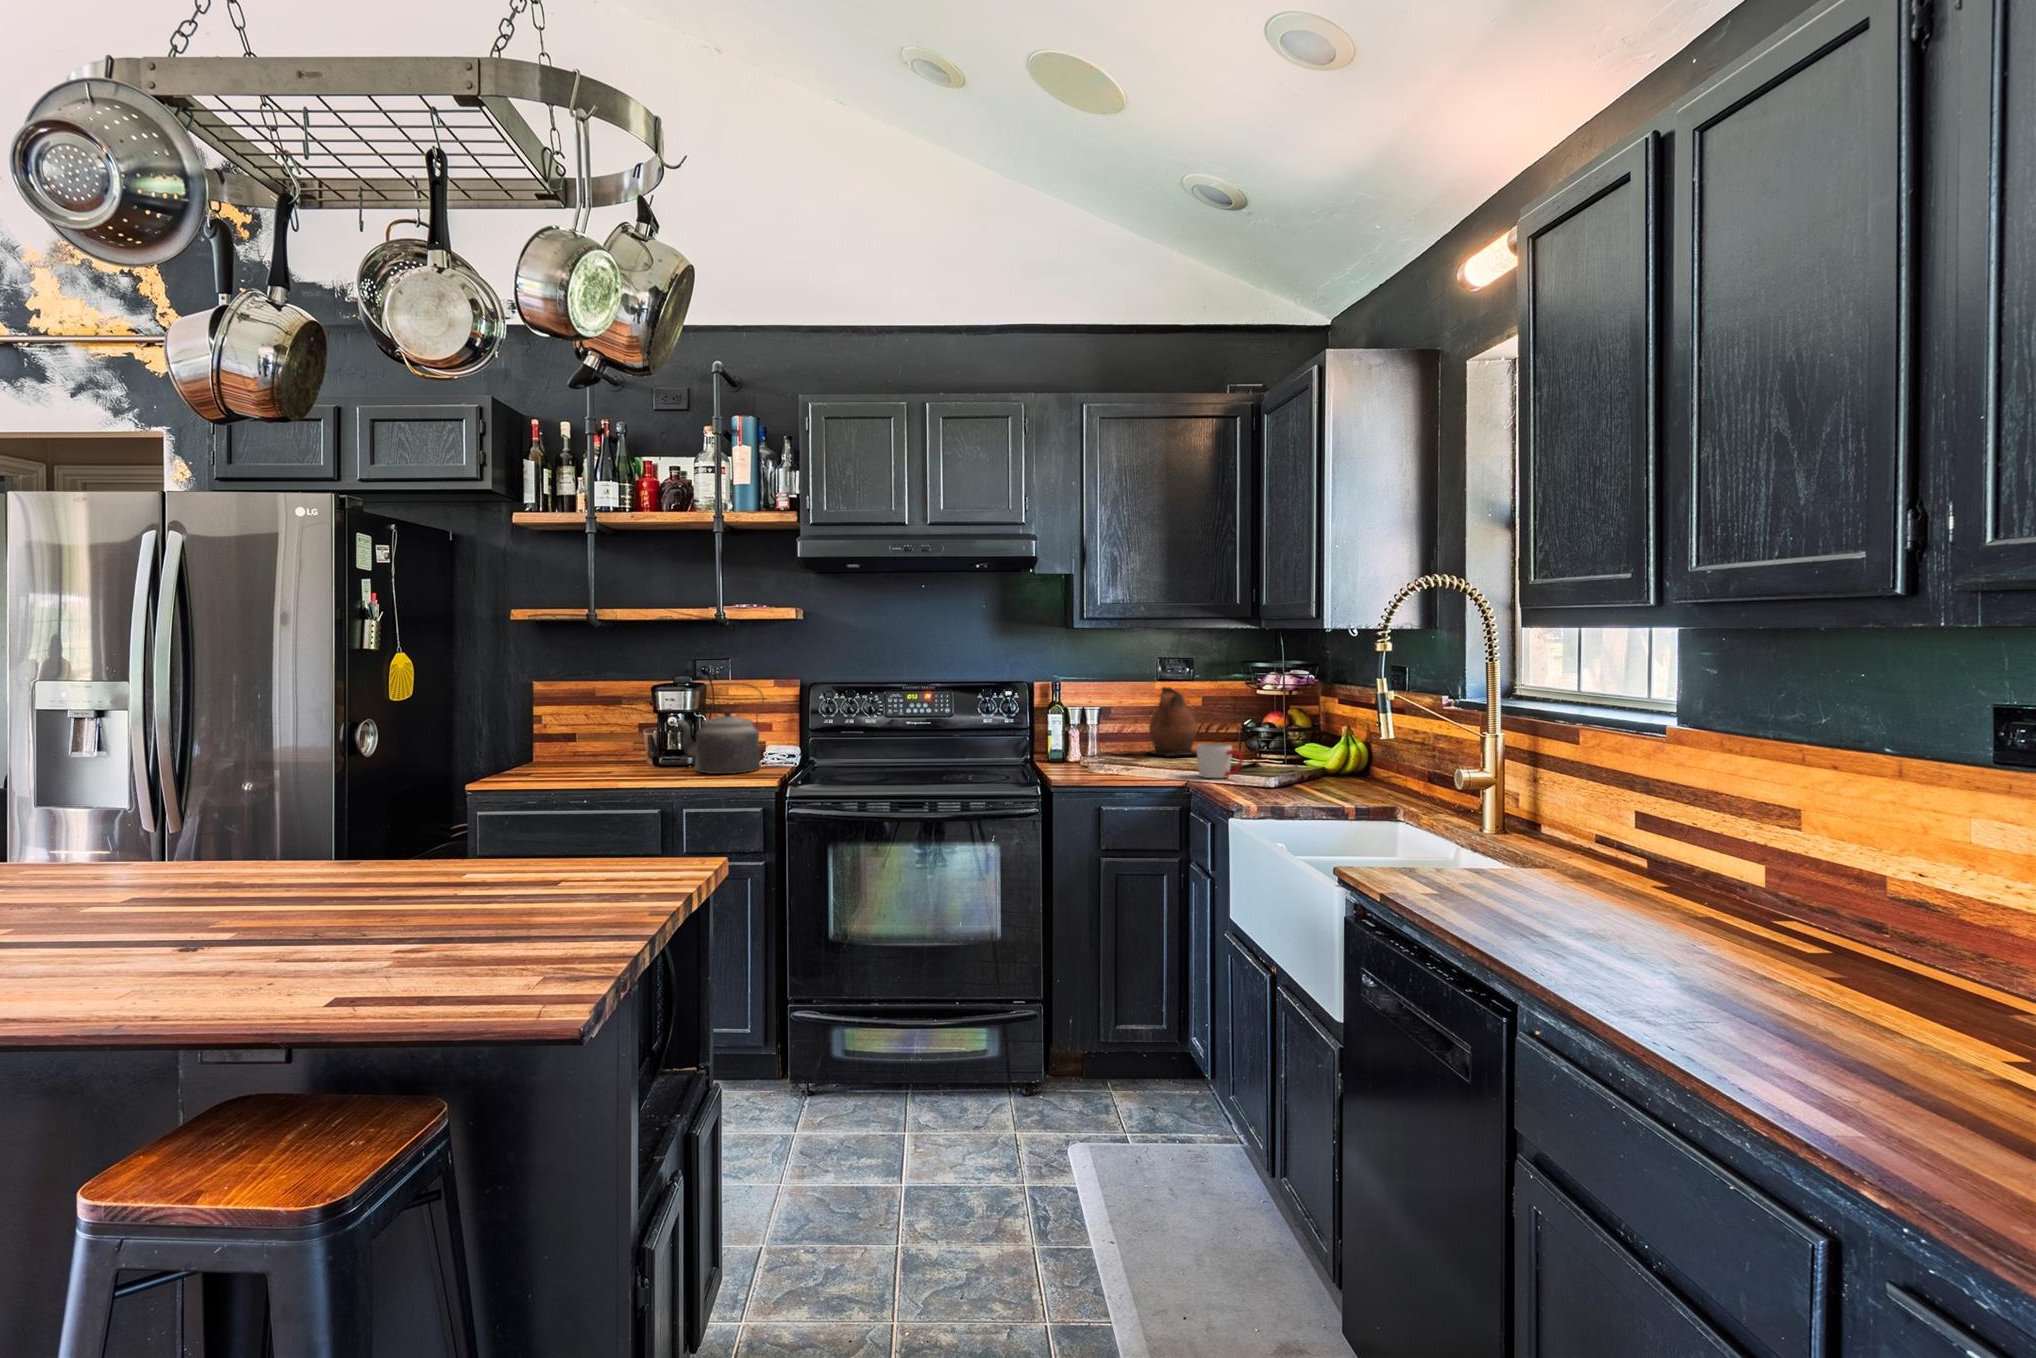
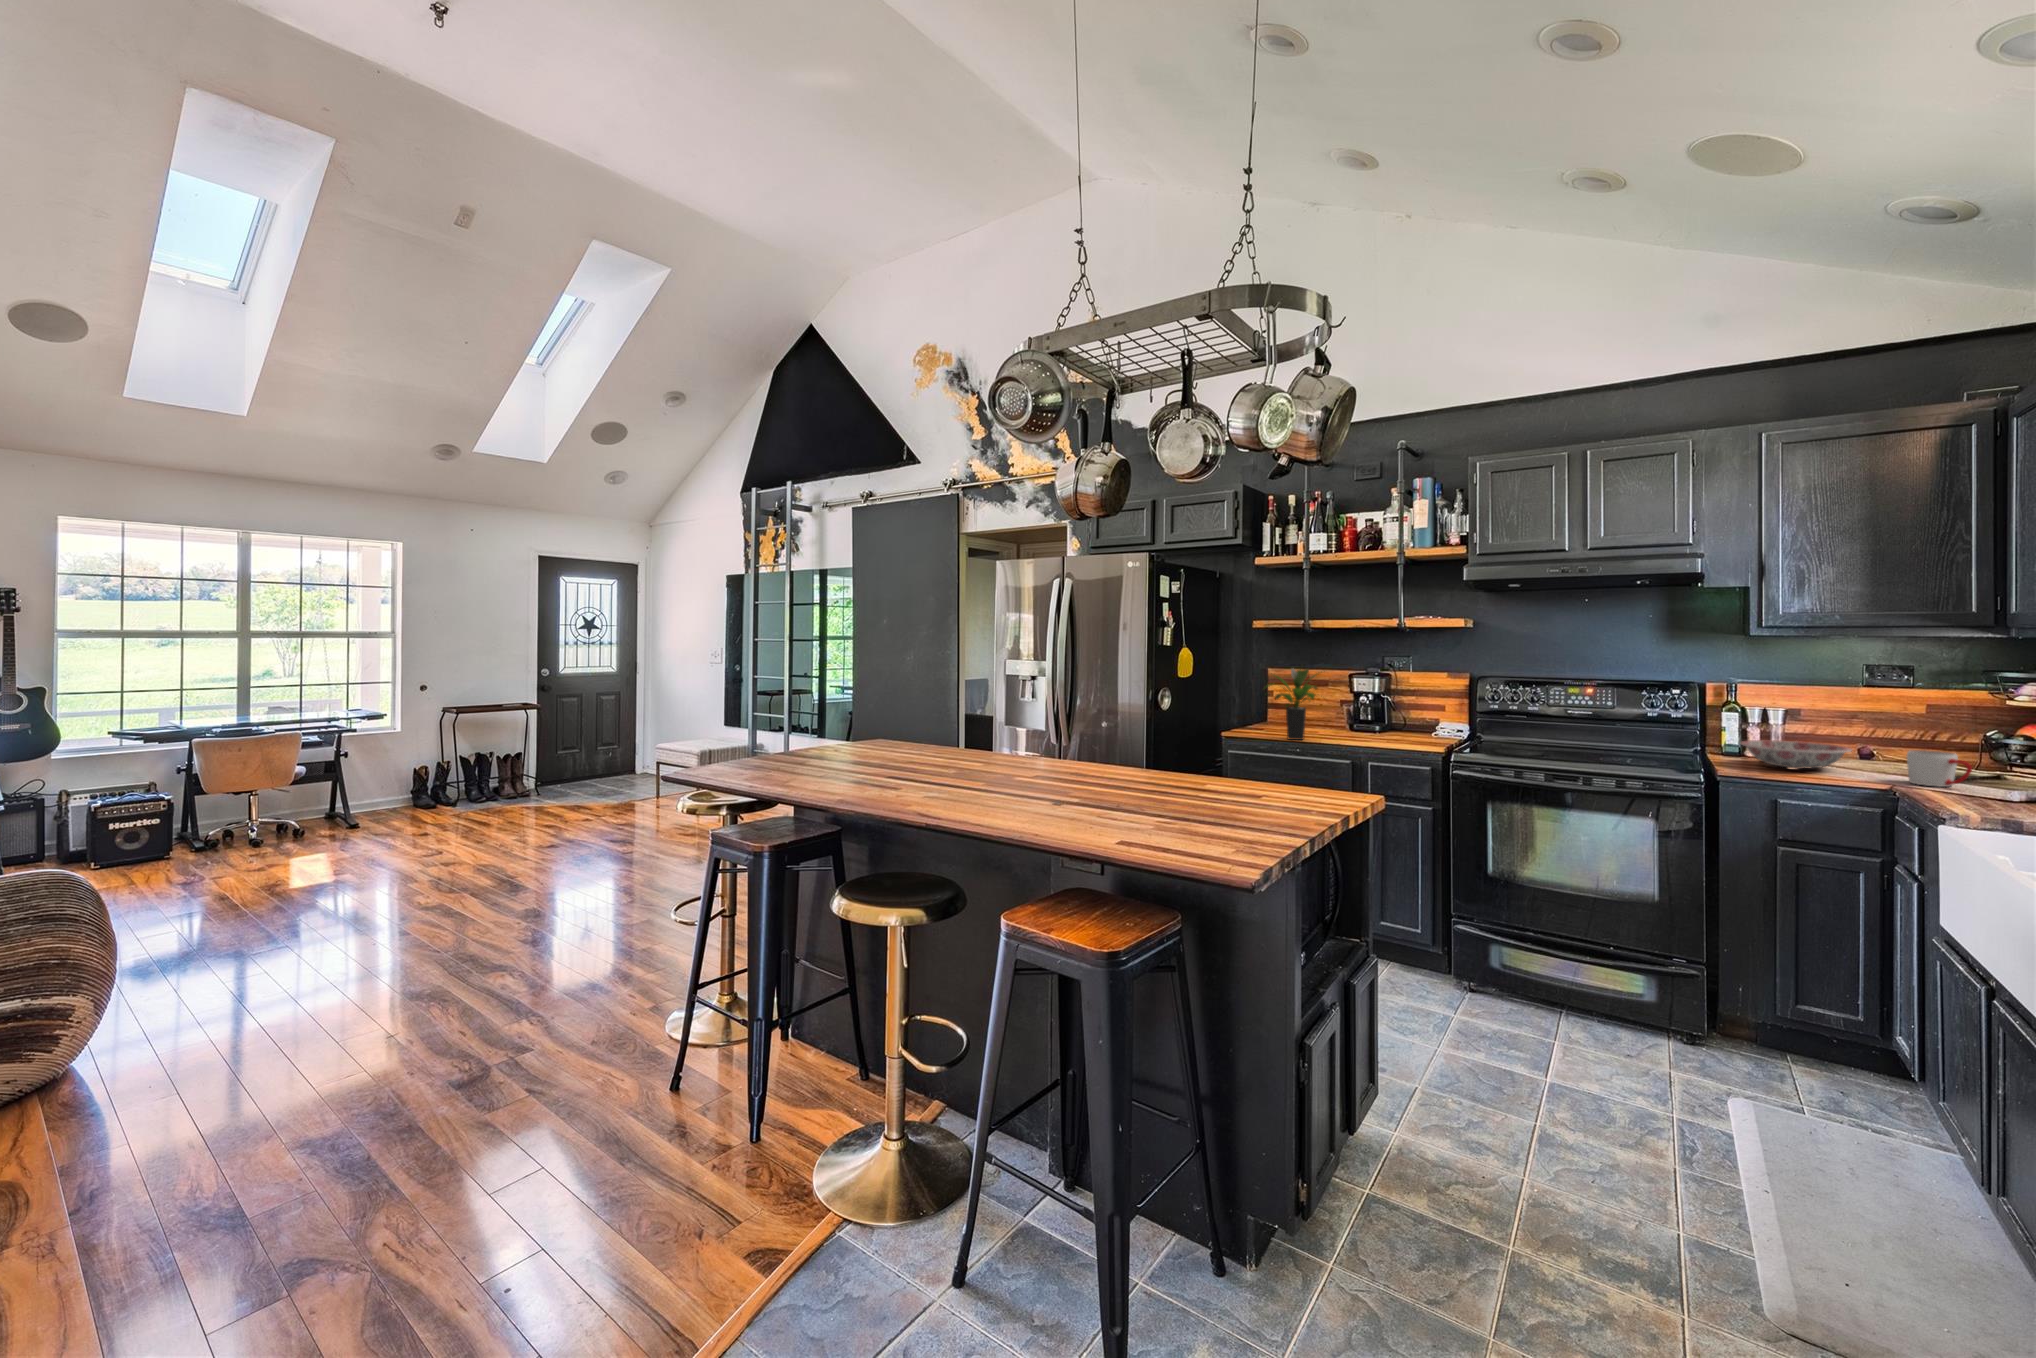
potted plant: none [519,673,623,779] -> present [1264,669,1317,740]
kettle: present [678,683,763,774] -> none [1368,677,1437,745]
ceramic pitcher: present [1147,687,1197,755] -> none [1842,691,1934,763]
ceramic bowl: none [1067,741,1155,770] -> present [1741,740,1851,769]

